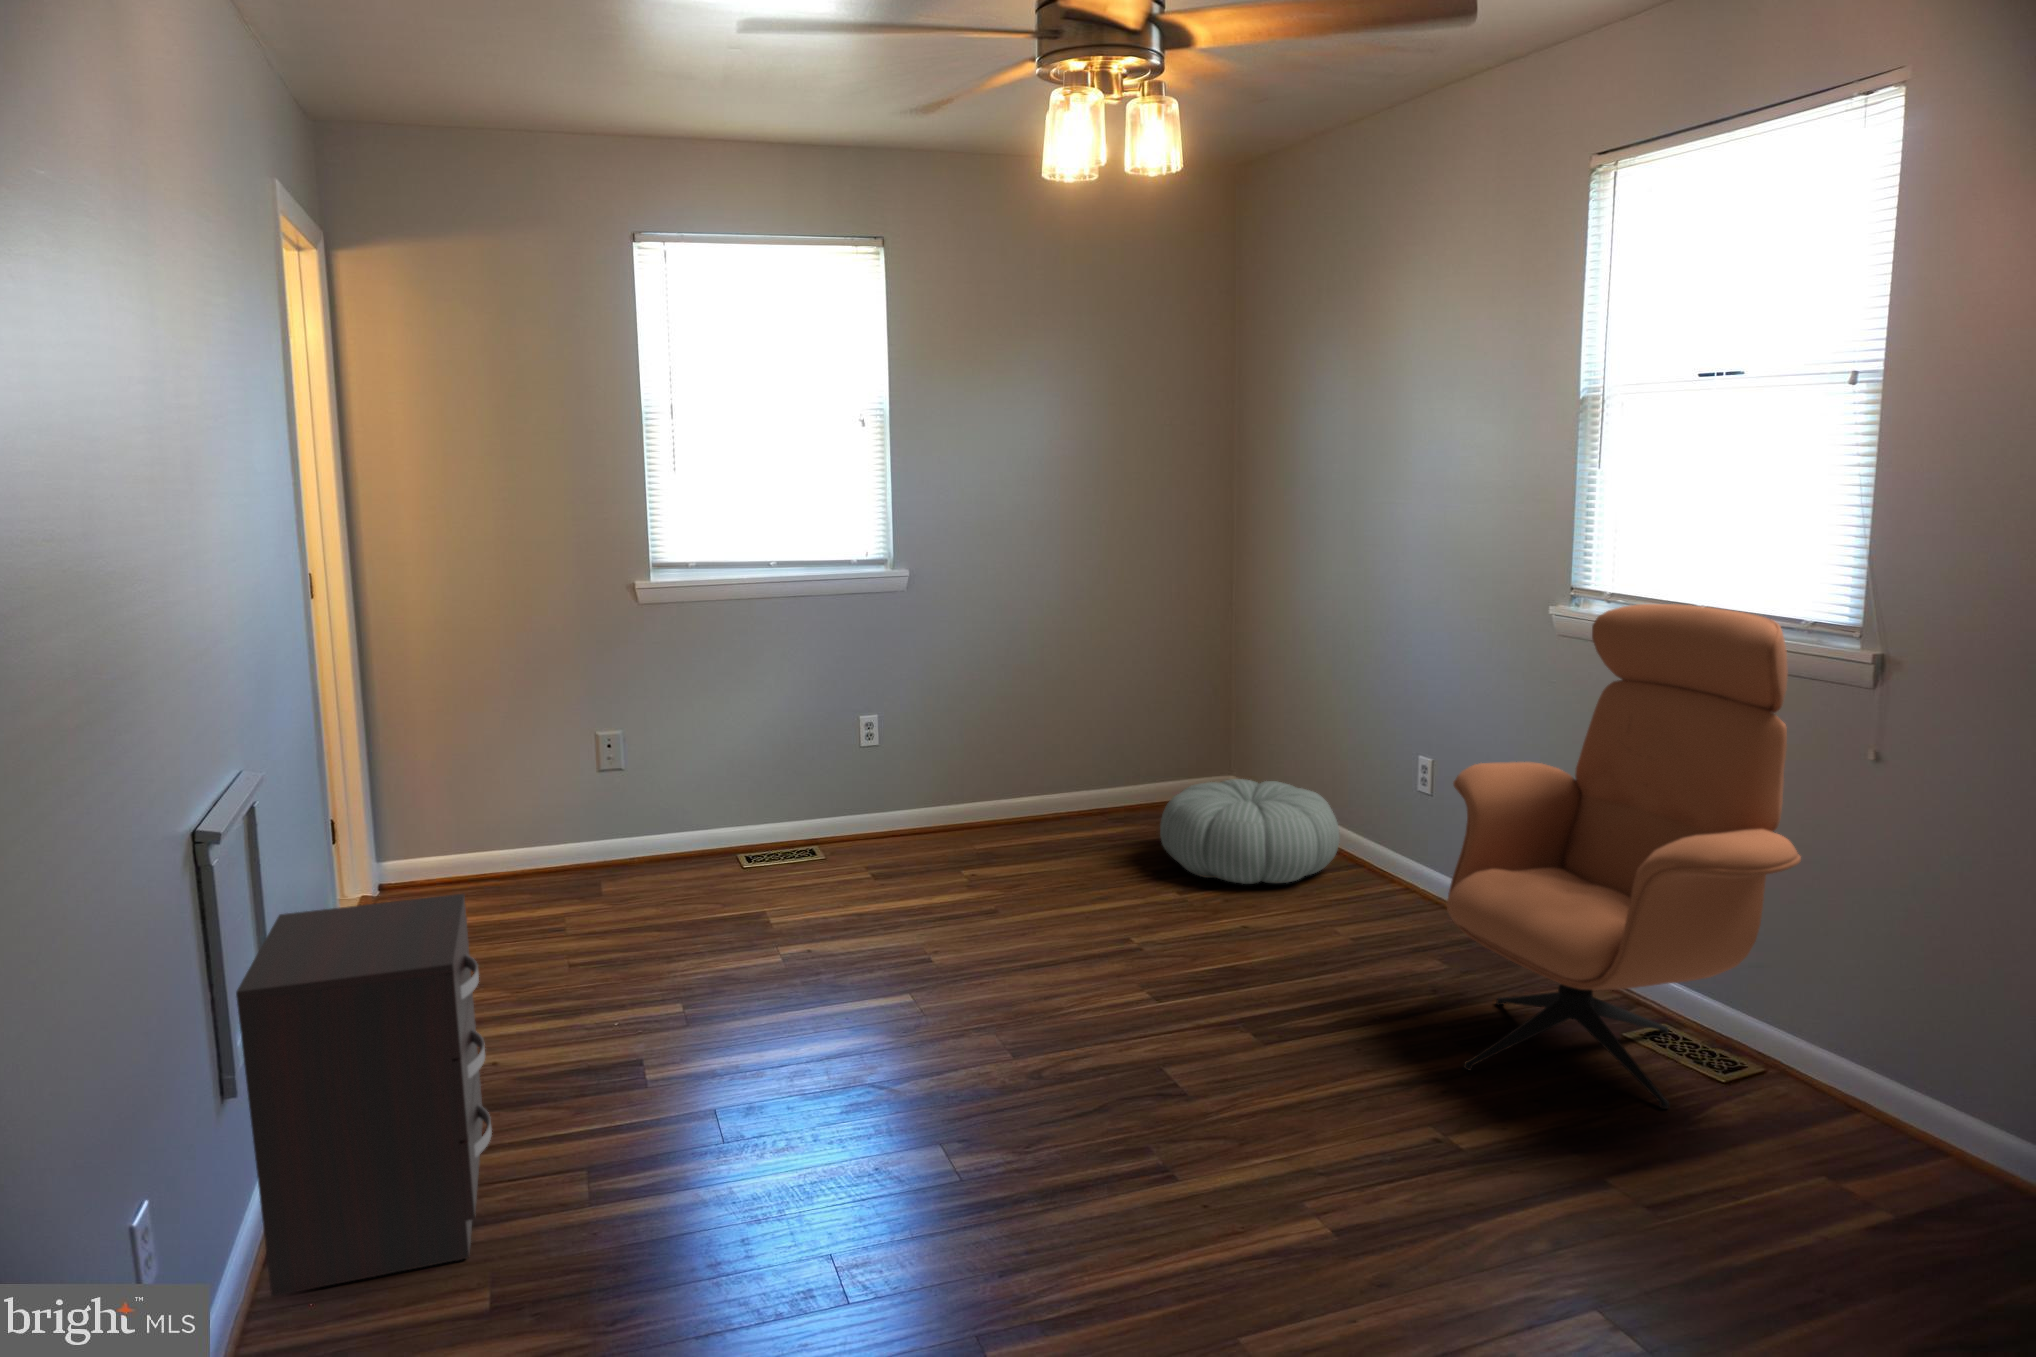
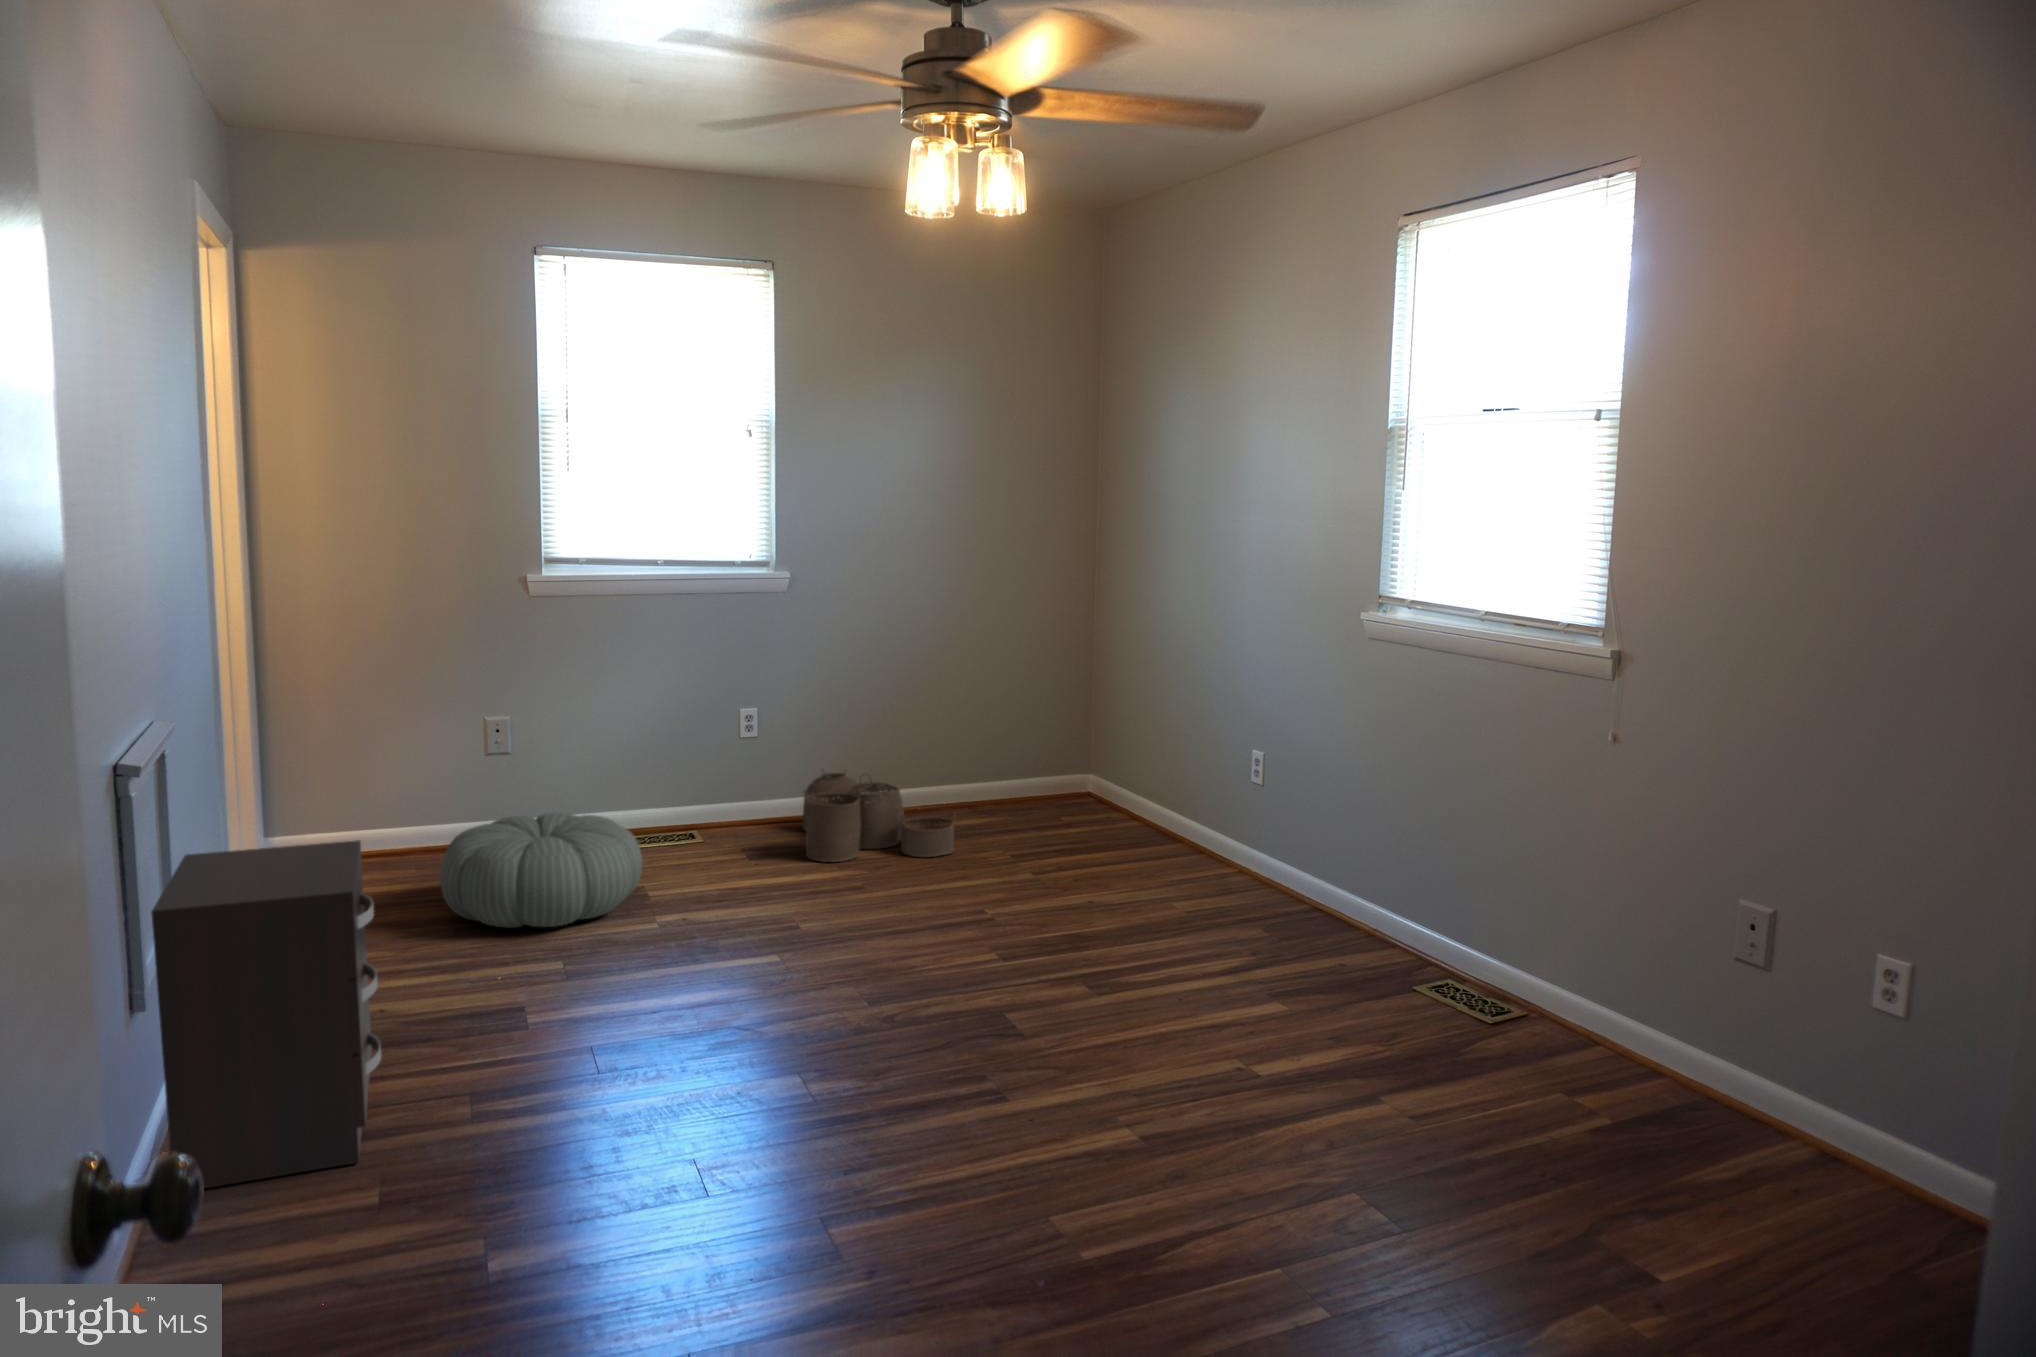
armchair: present [1447,604,1801,1109] -> none [1260,608,1547,1043]
woven basket: none [926,777,1088,880] -> present [802,769,954,862]
pouf: present [1160,779,1340,884] -> present [440,813,642,928]

